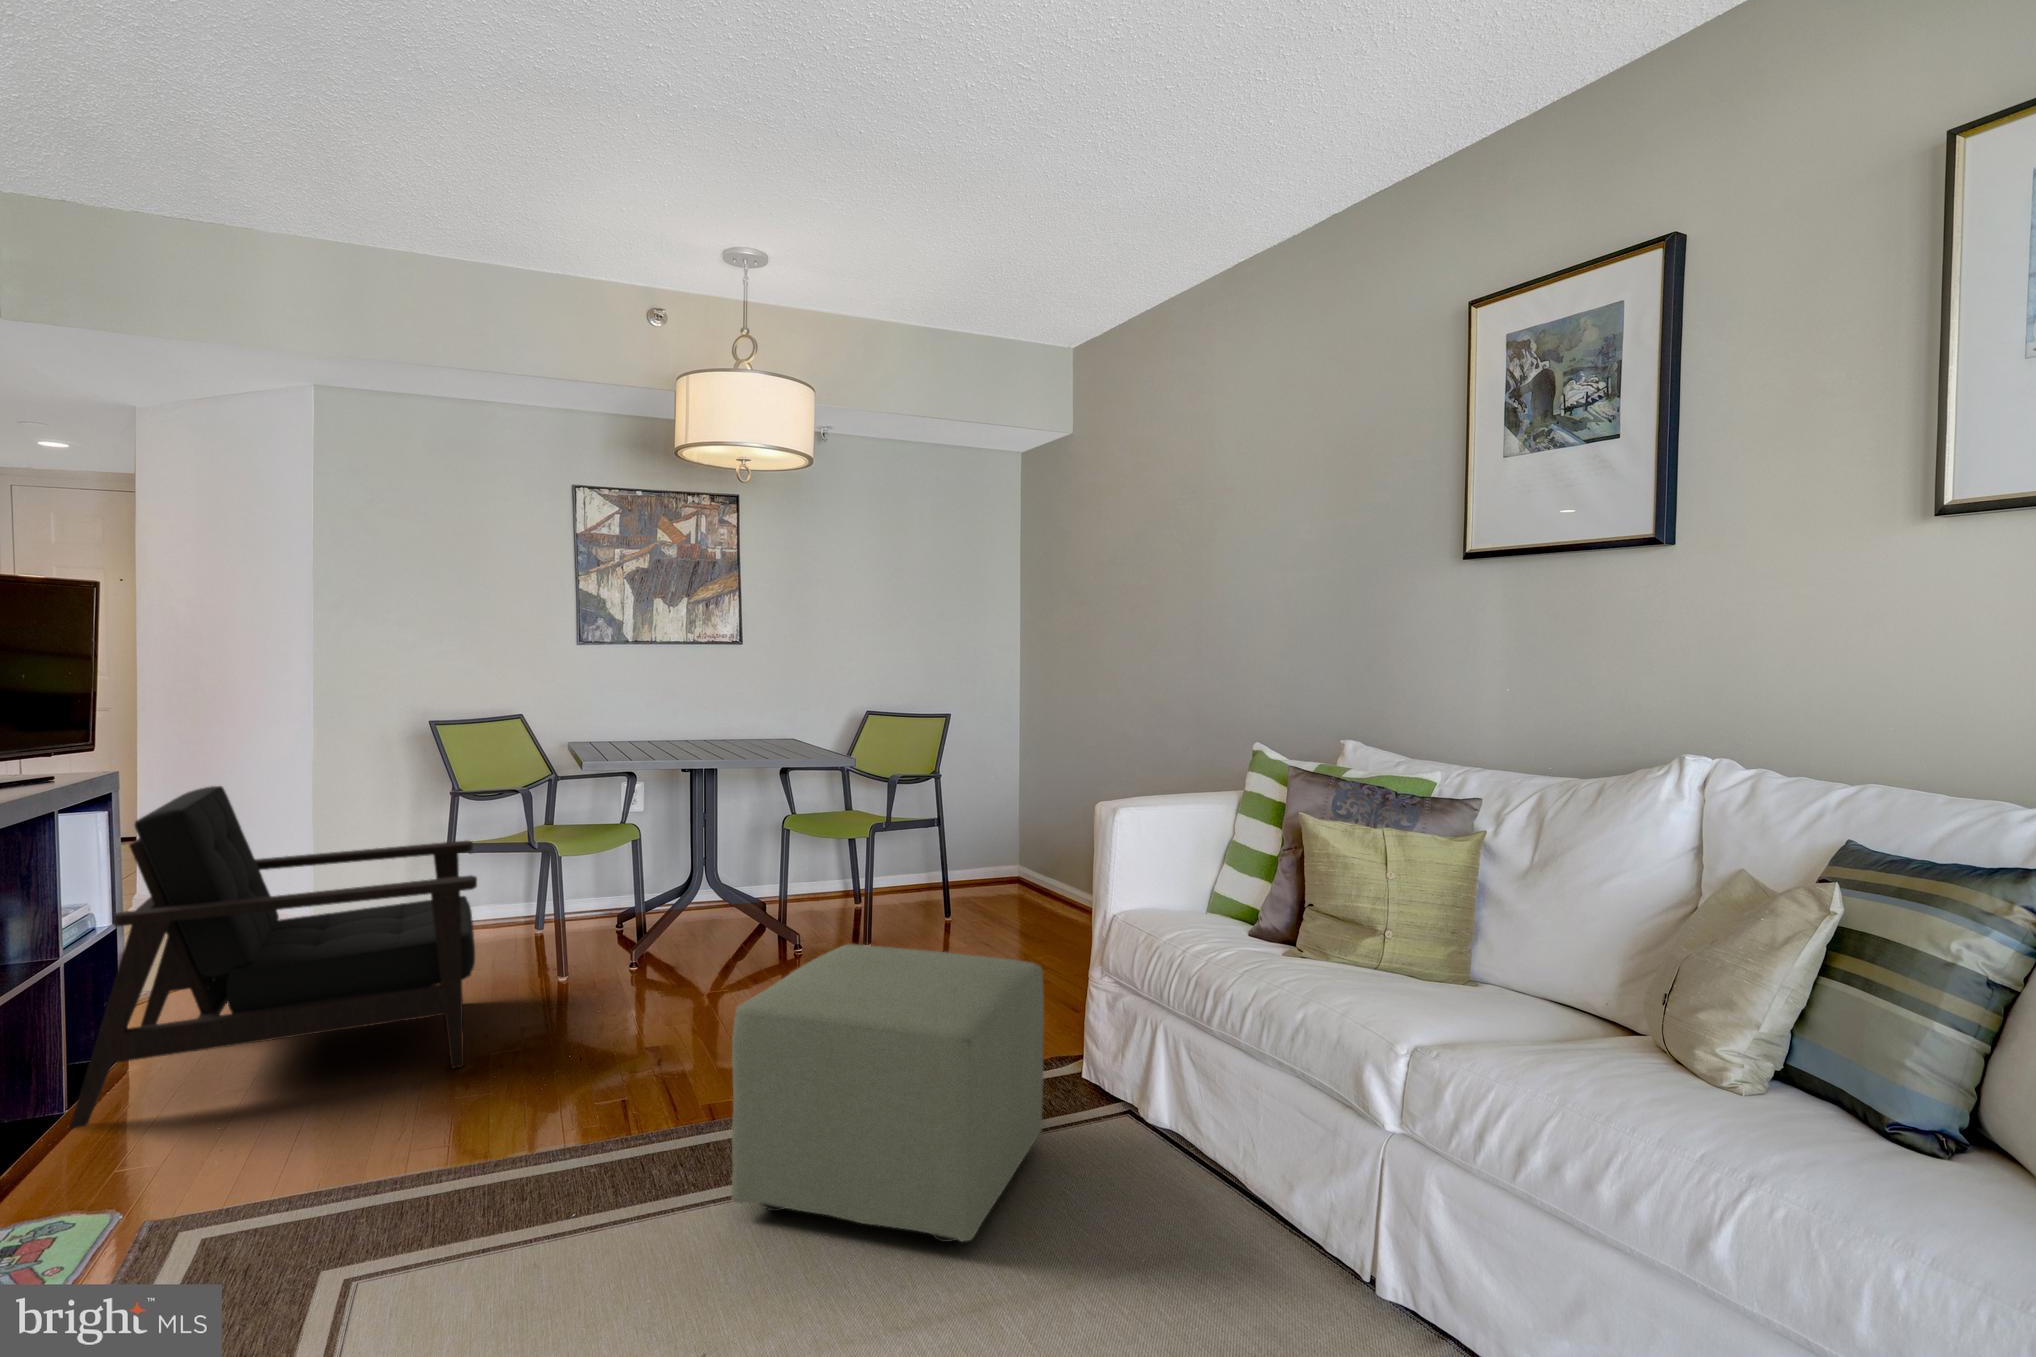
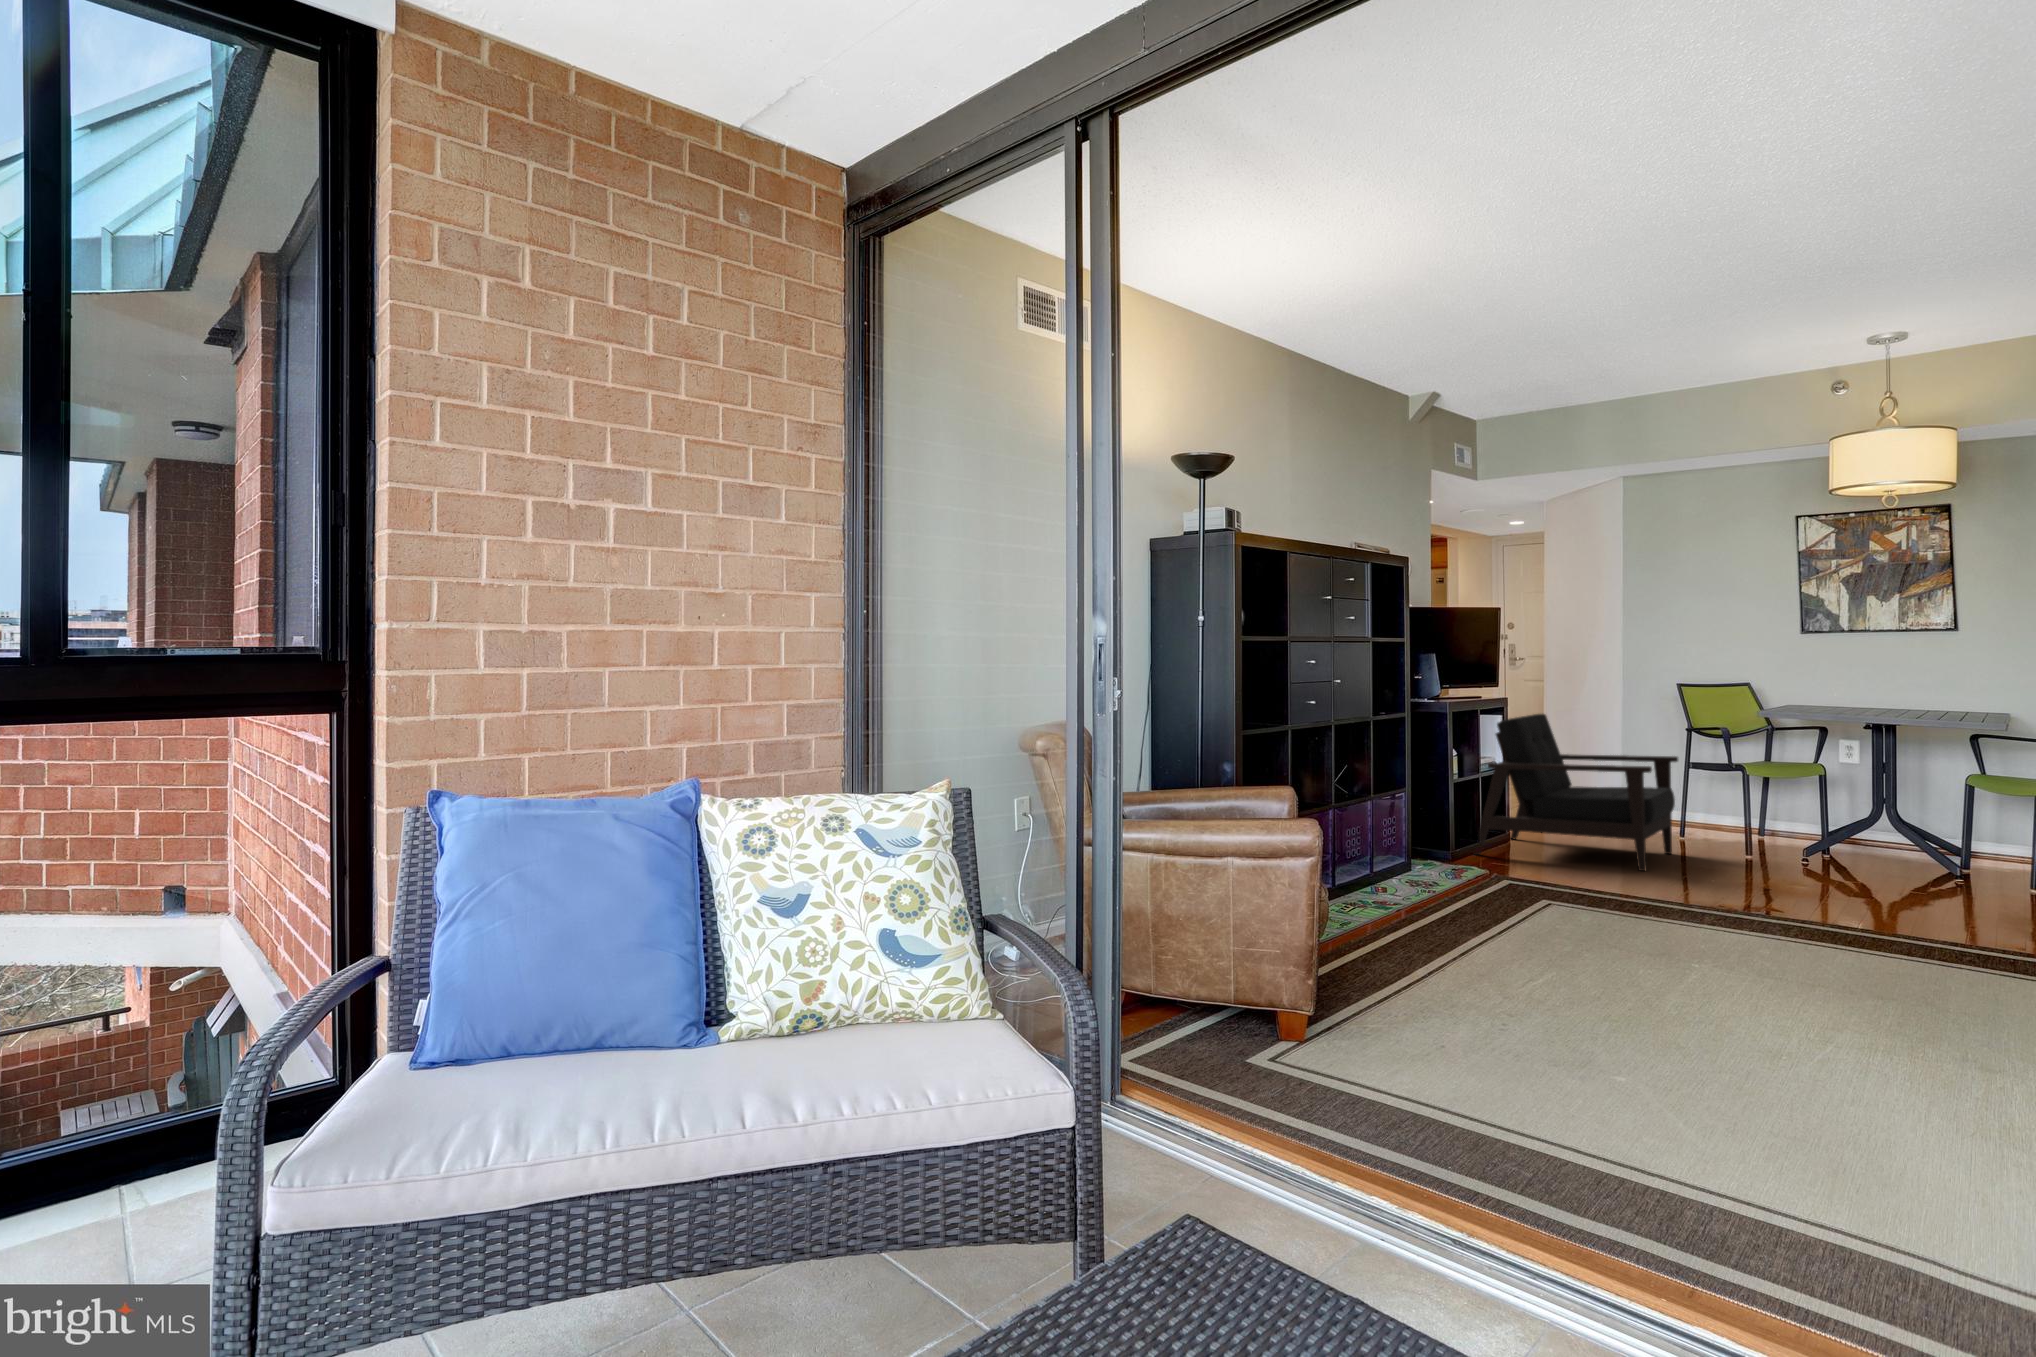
ottoman: present [732,944,1044,1242] -> none [1709,817,1947,960]

